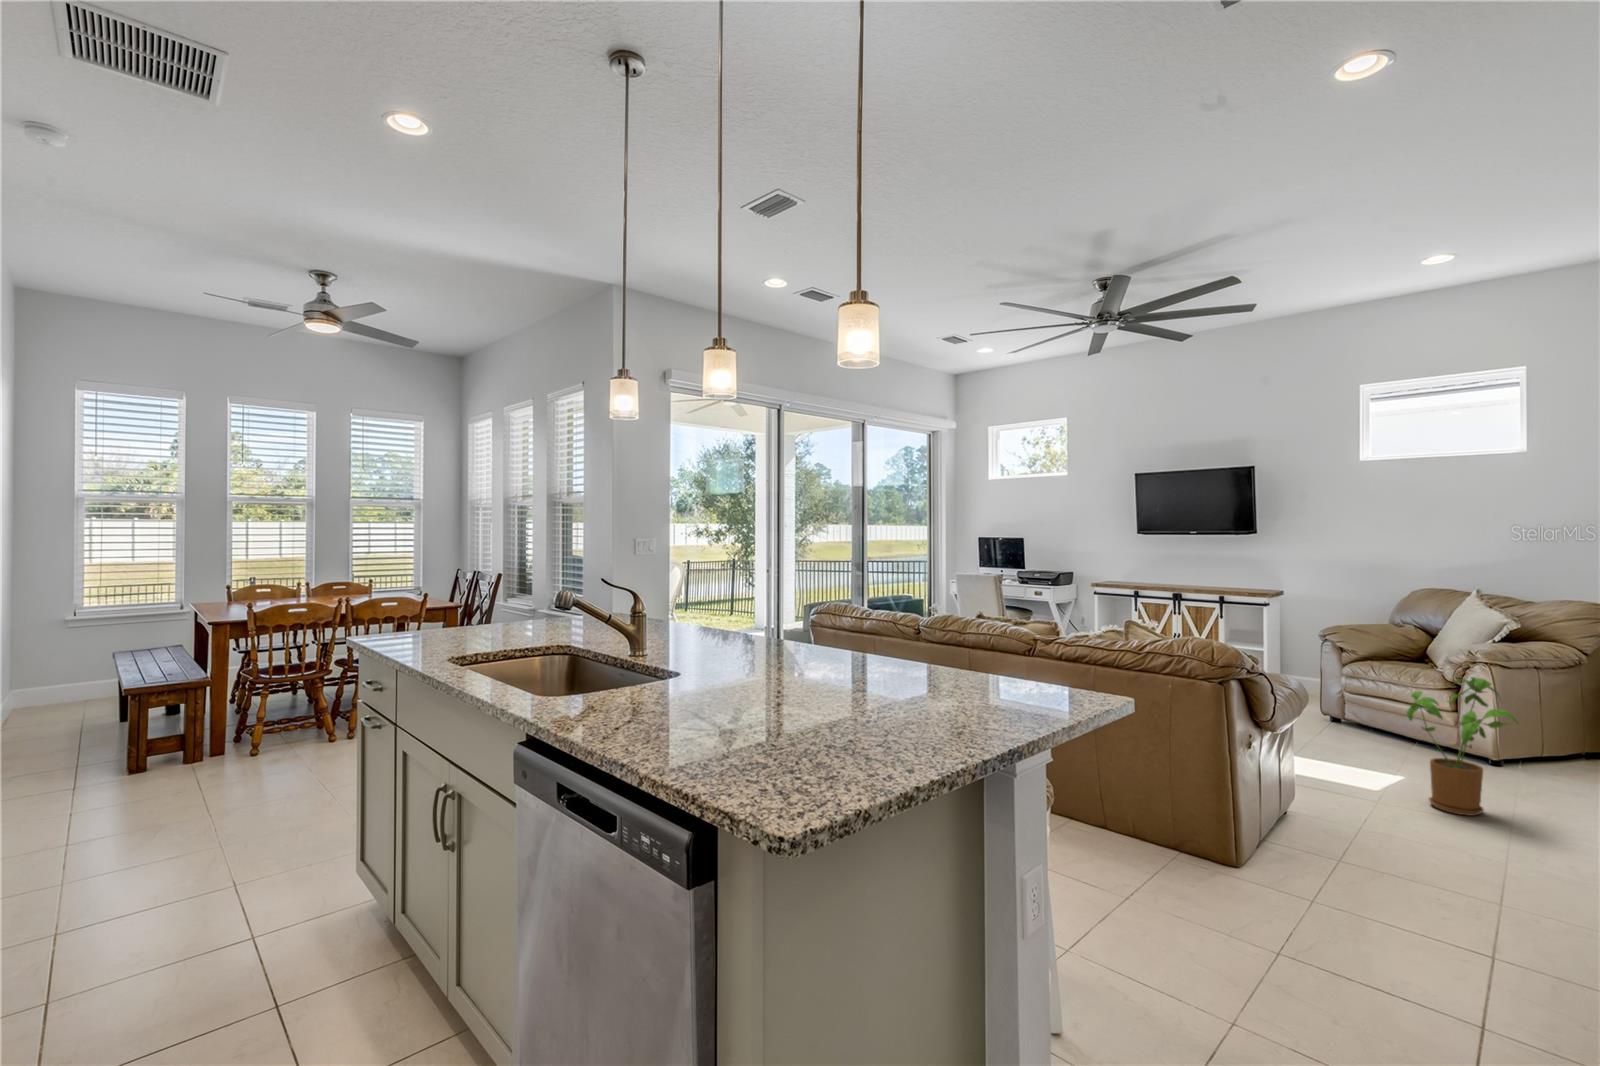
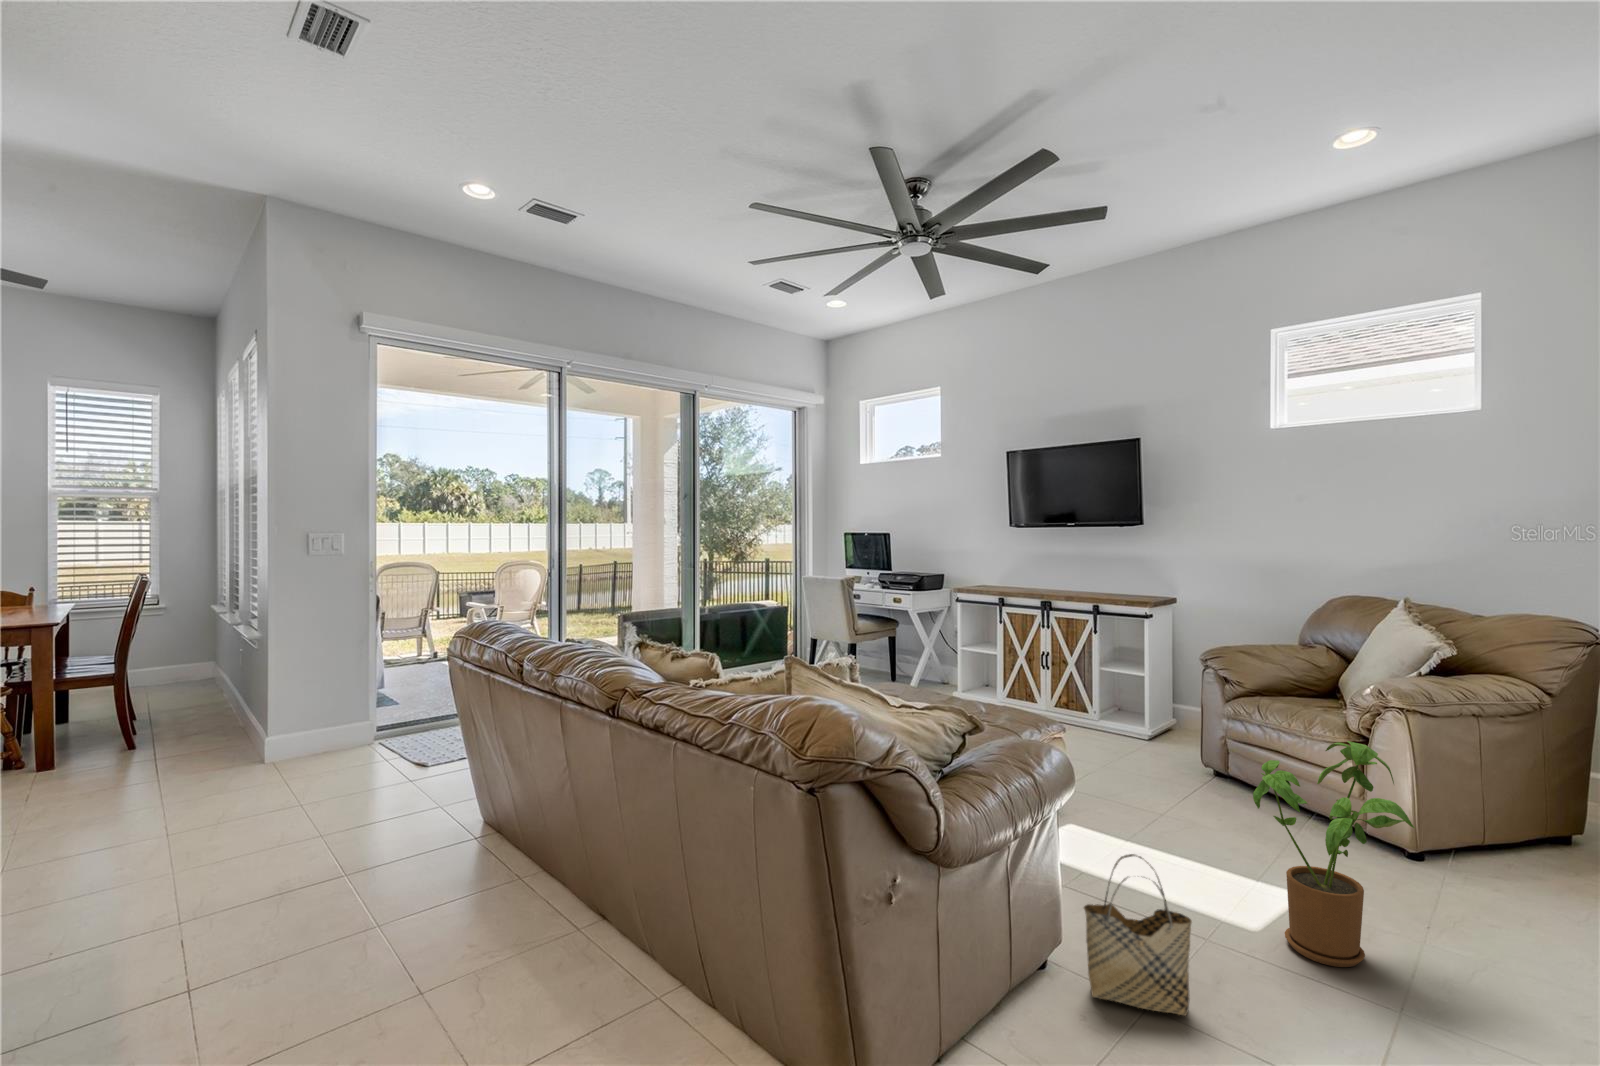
woven basket: none [1319,743,1390,834] -> present [1084,854,1192,1016]

